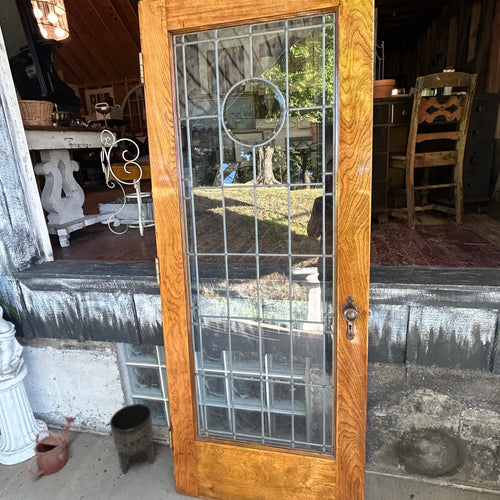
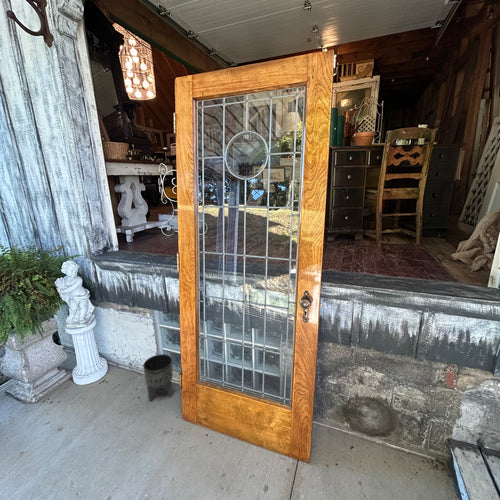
watering can: present [28,417,76,476] -> none [88,358,125,396]

